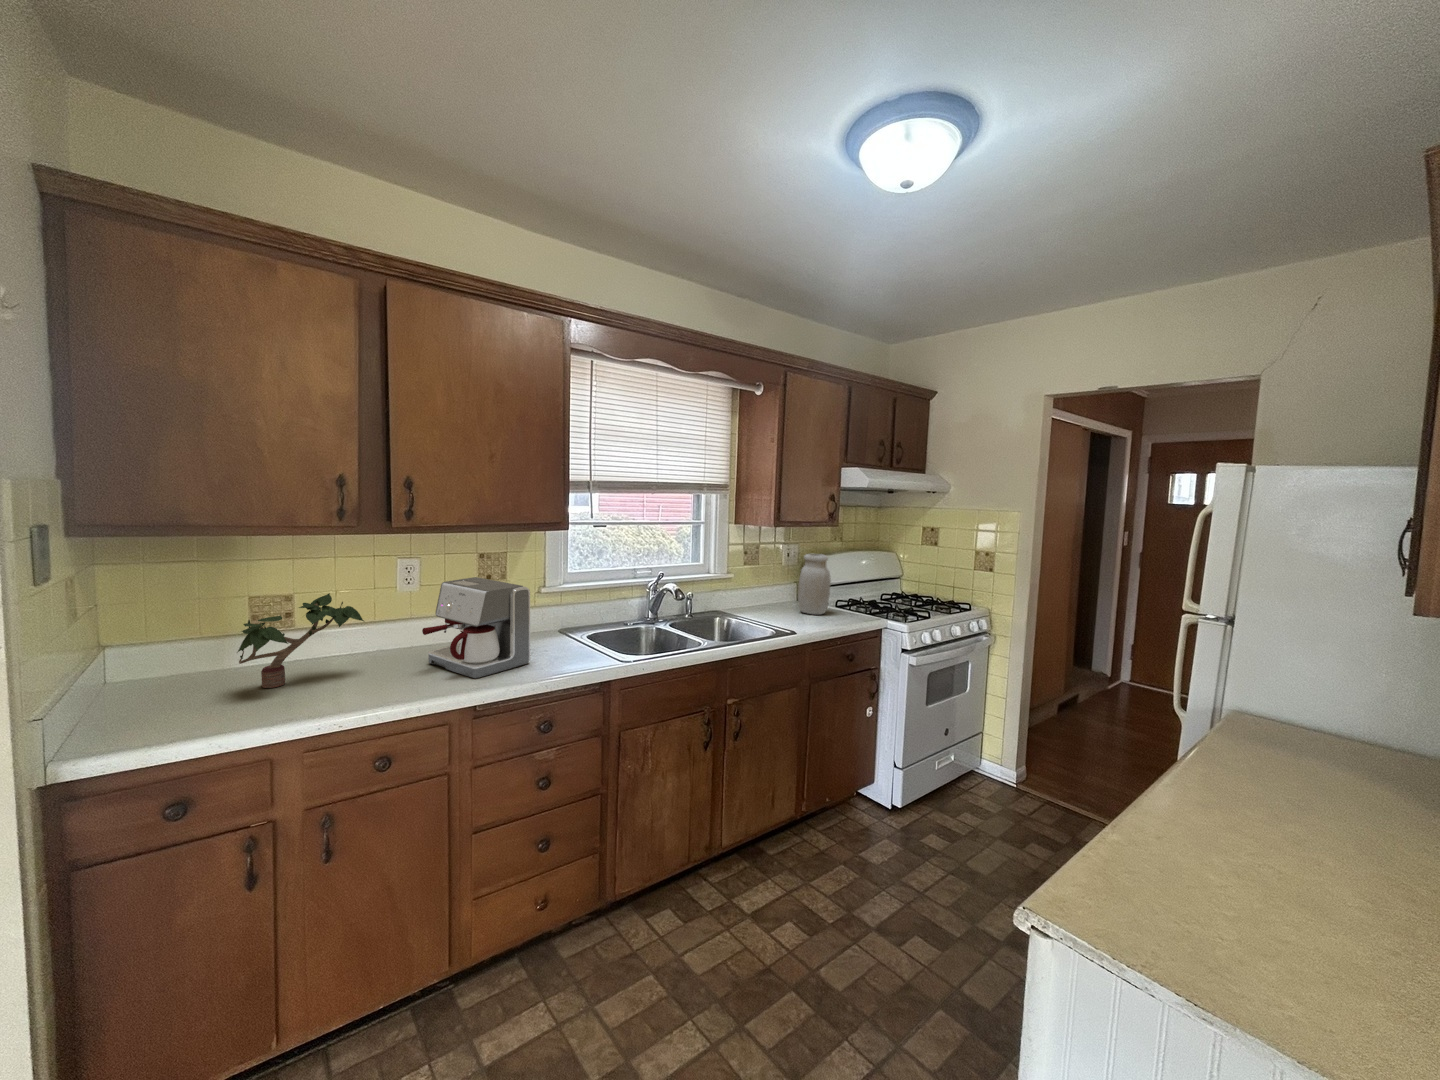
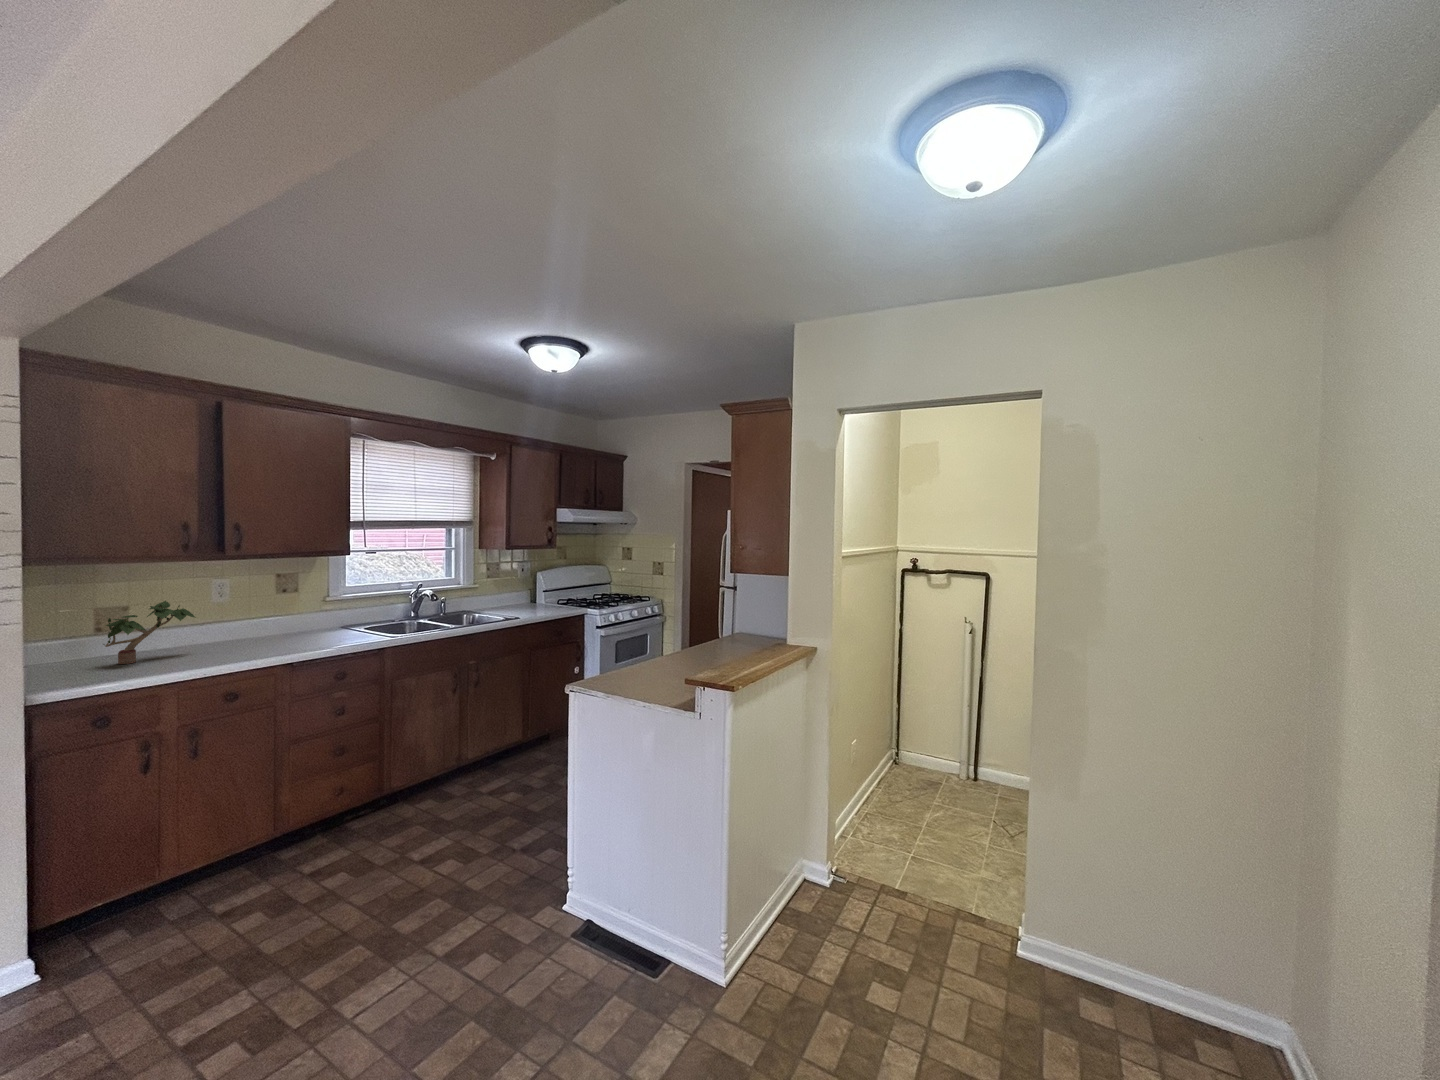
jar: present [798,554,831,615] -> none [528,568,551,609]
coffee maker: present [422,577,530,679] -> none [244,588,326,649]

